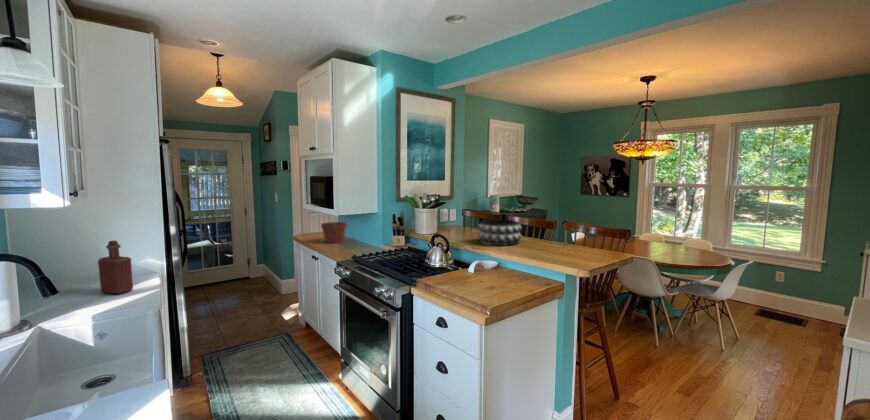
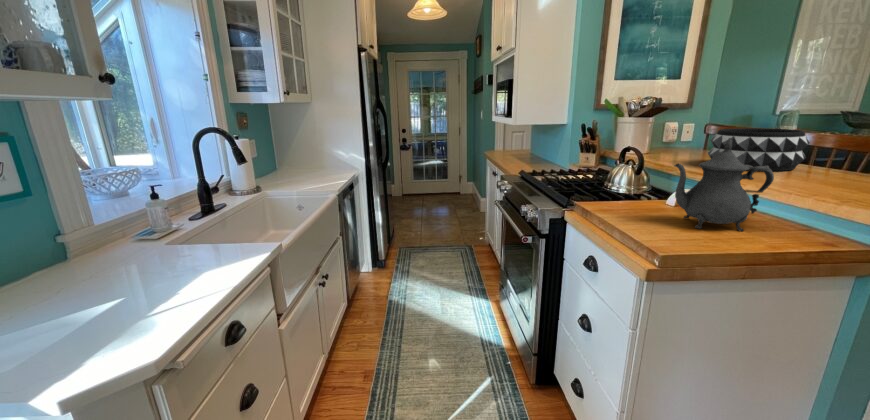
potted plant: present [321,222,347,243] -> none [505,111,535,160]
teapot: none [475,234,518,287] -> present [674,138,774,231]
bottle: present [98,241,133,294] -> none [303,136,325,181]

